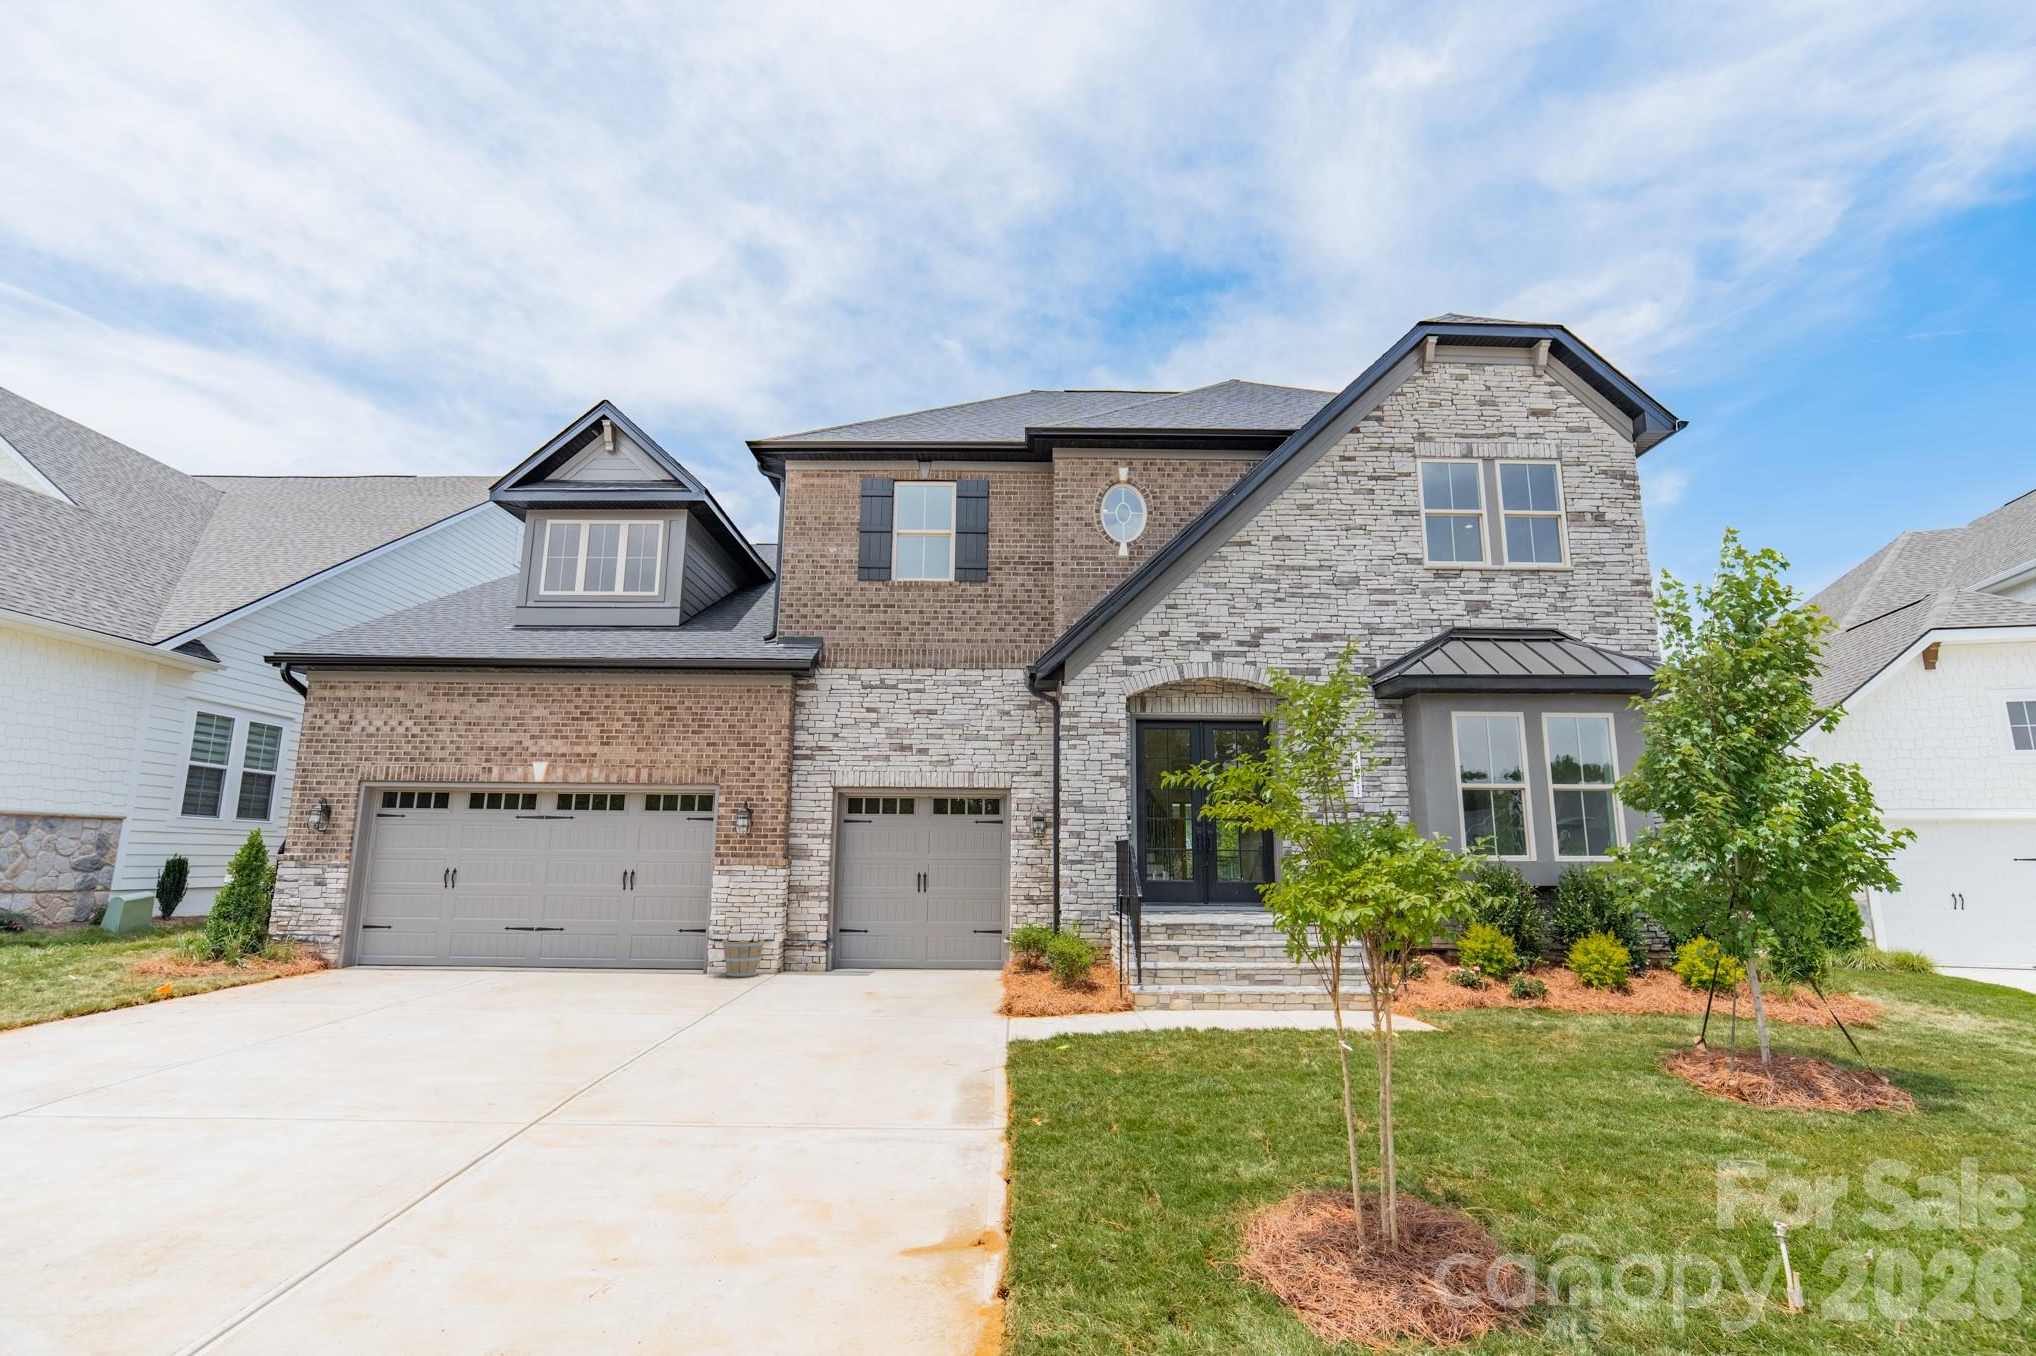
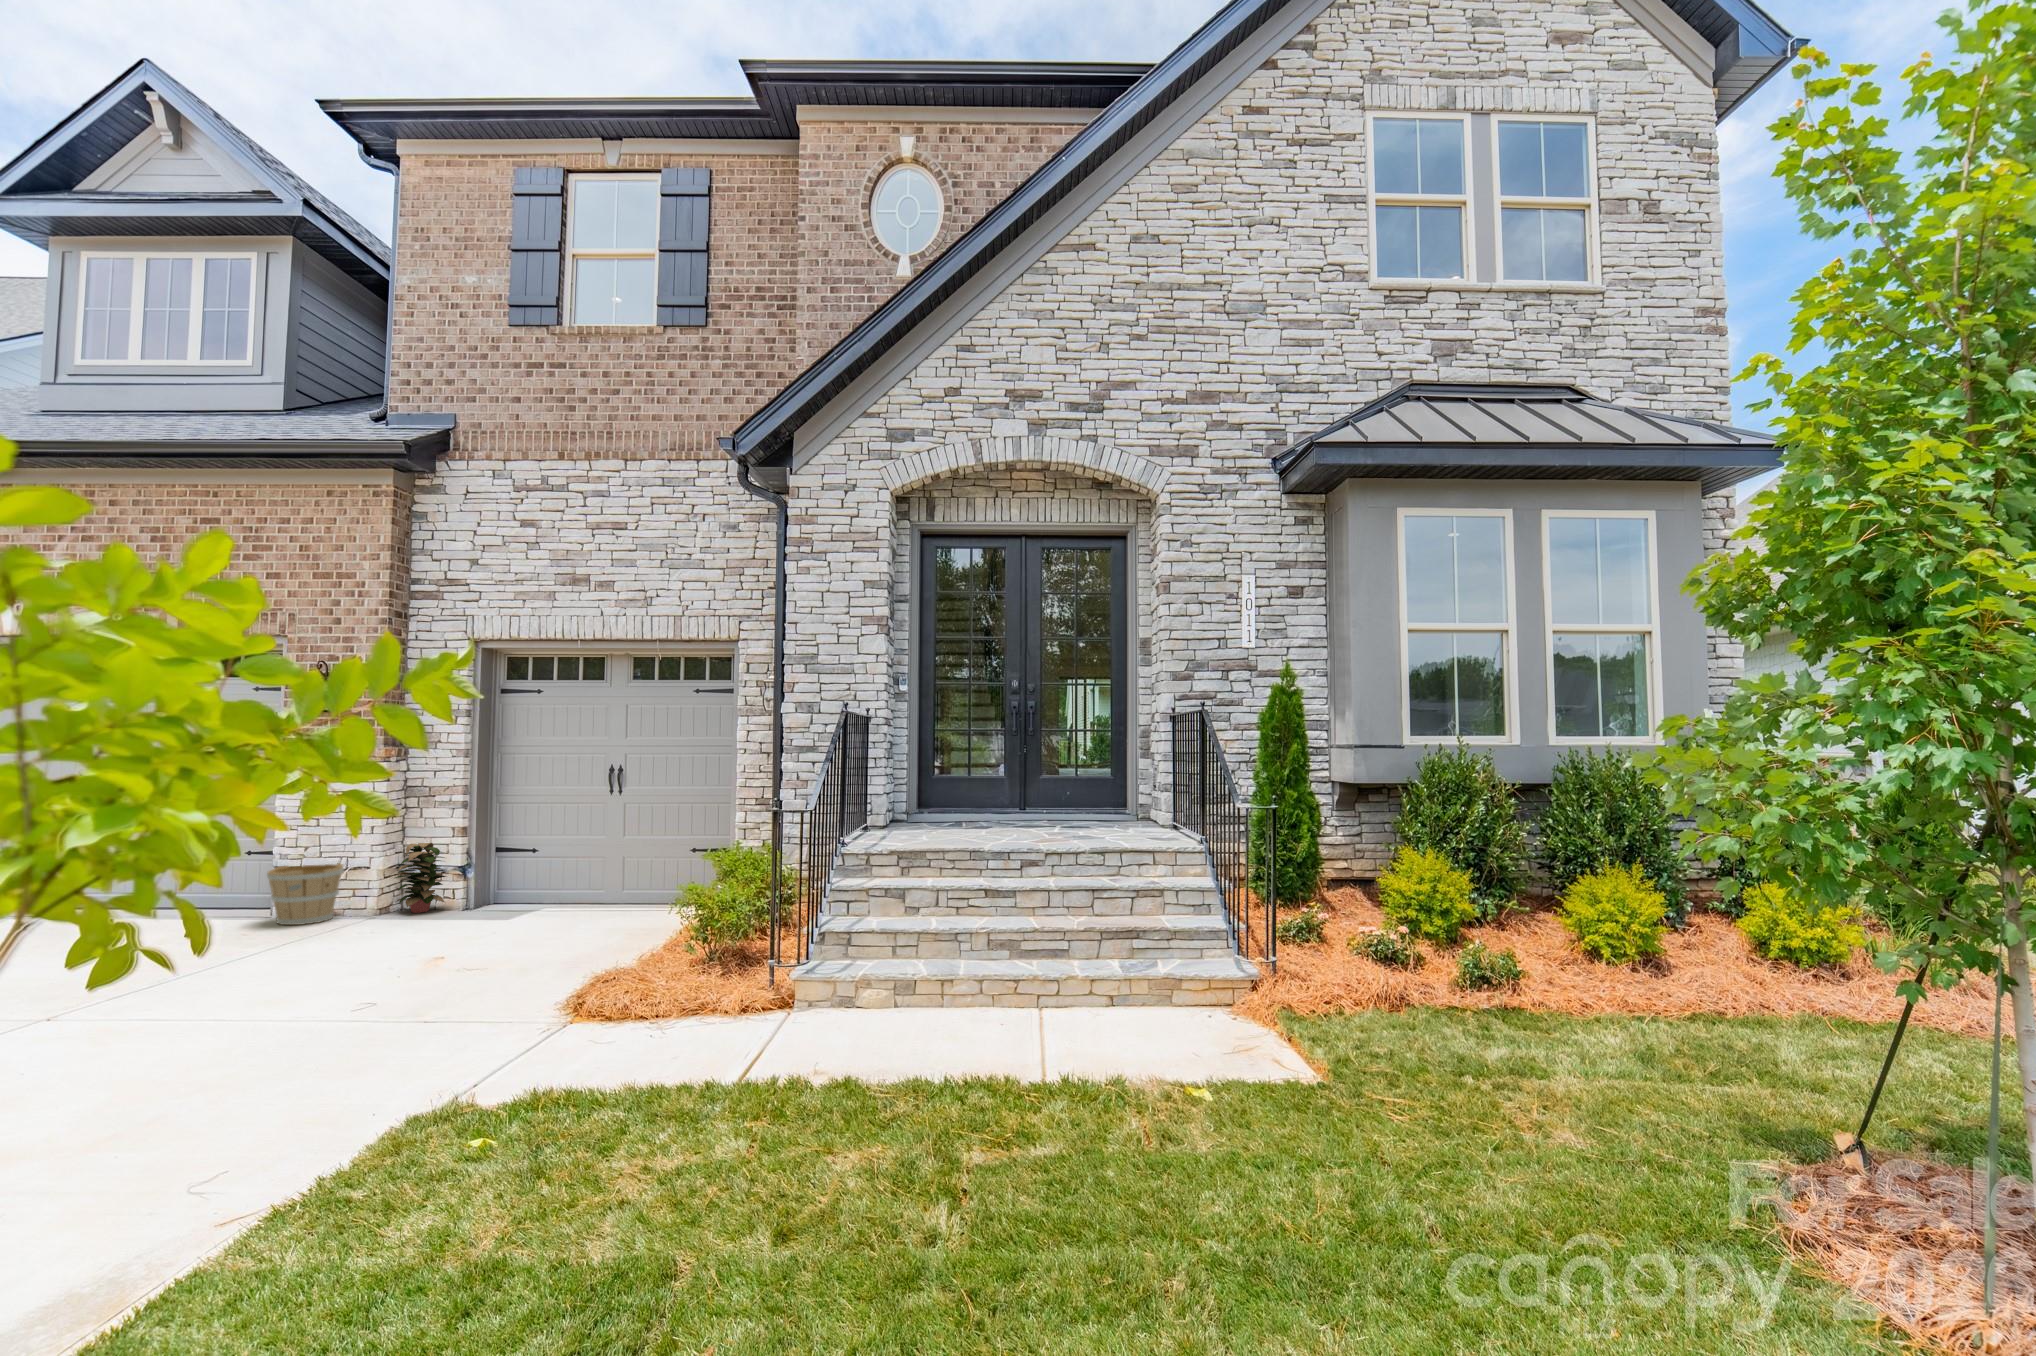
decorative plant: none [790,925,823,972] -> present [395,843,447,913]

